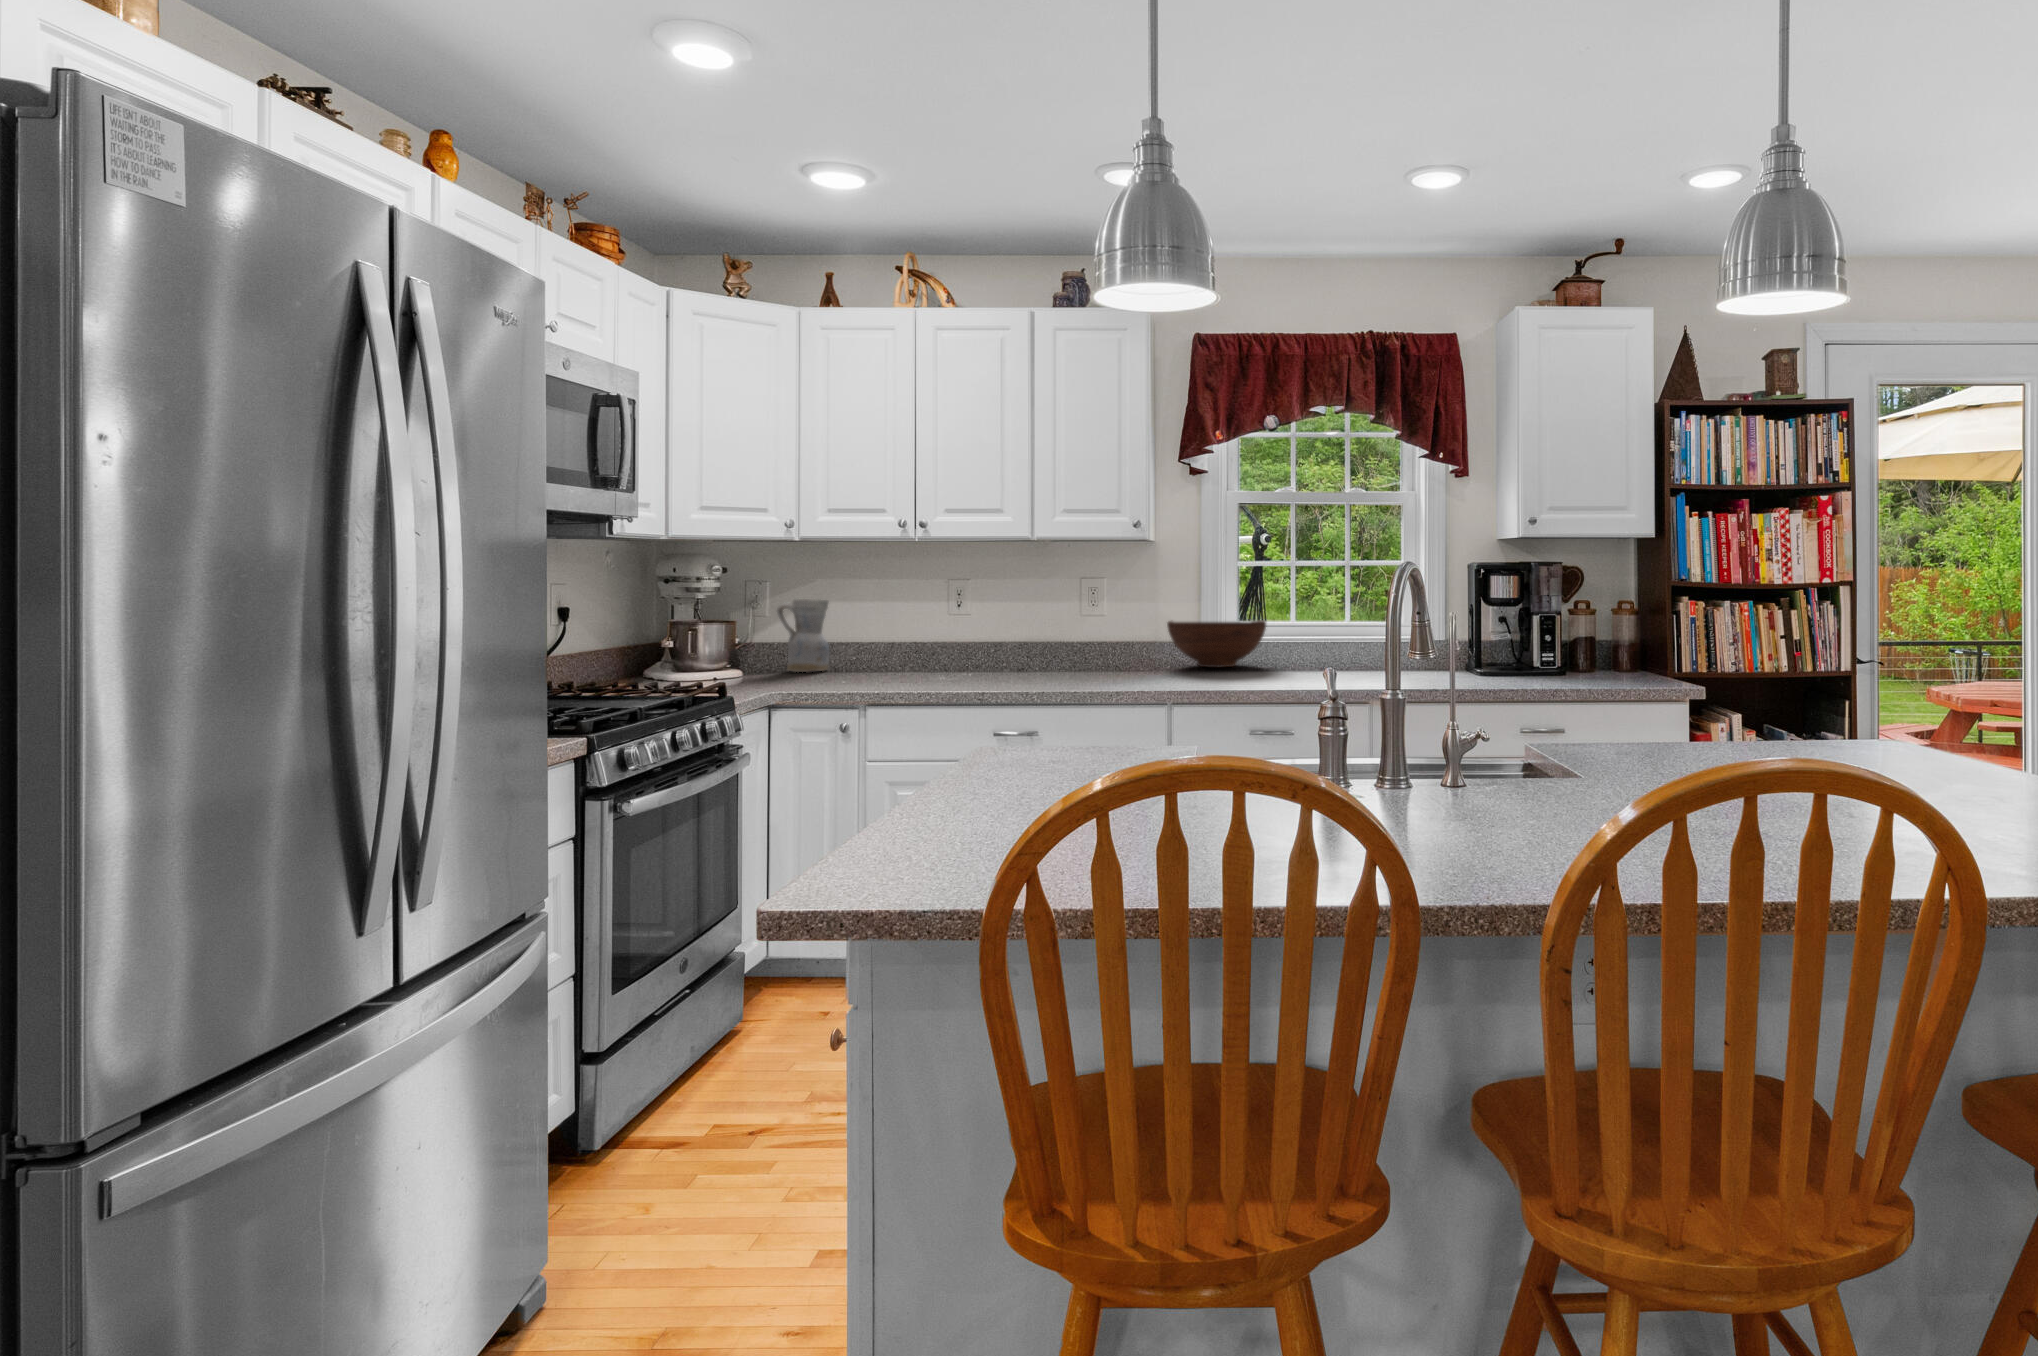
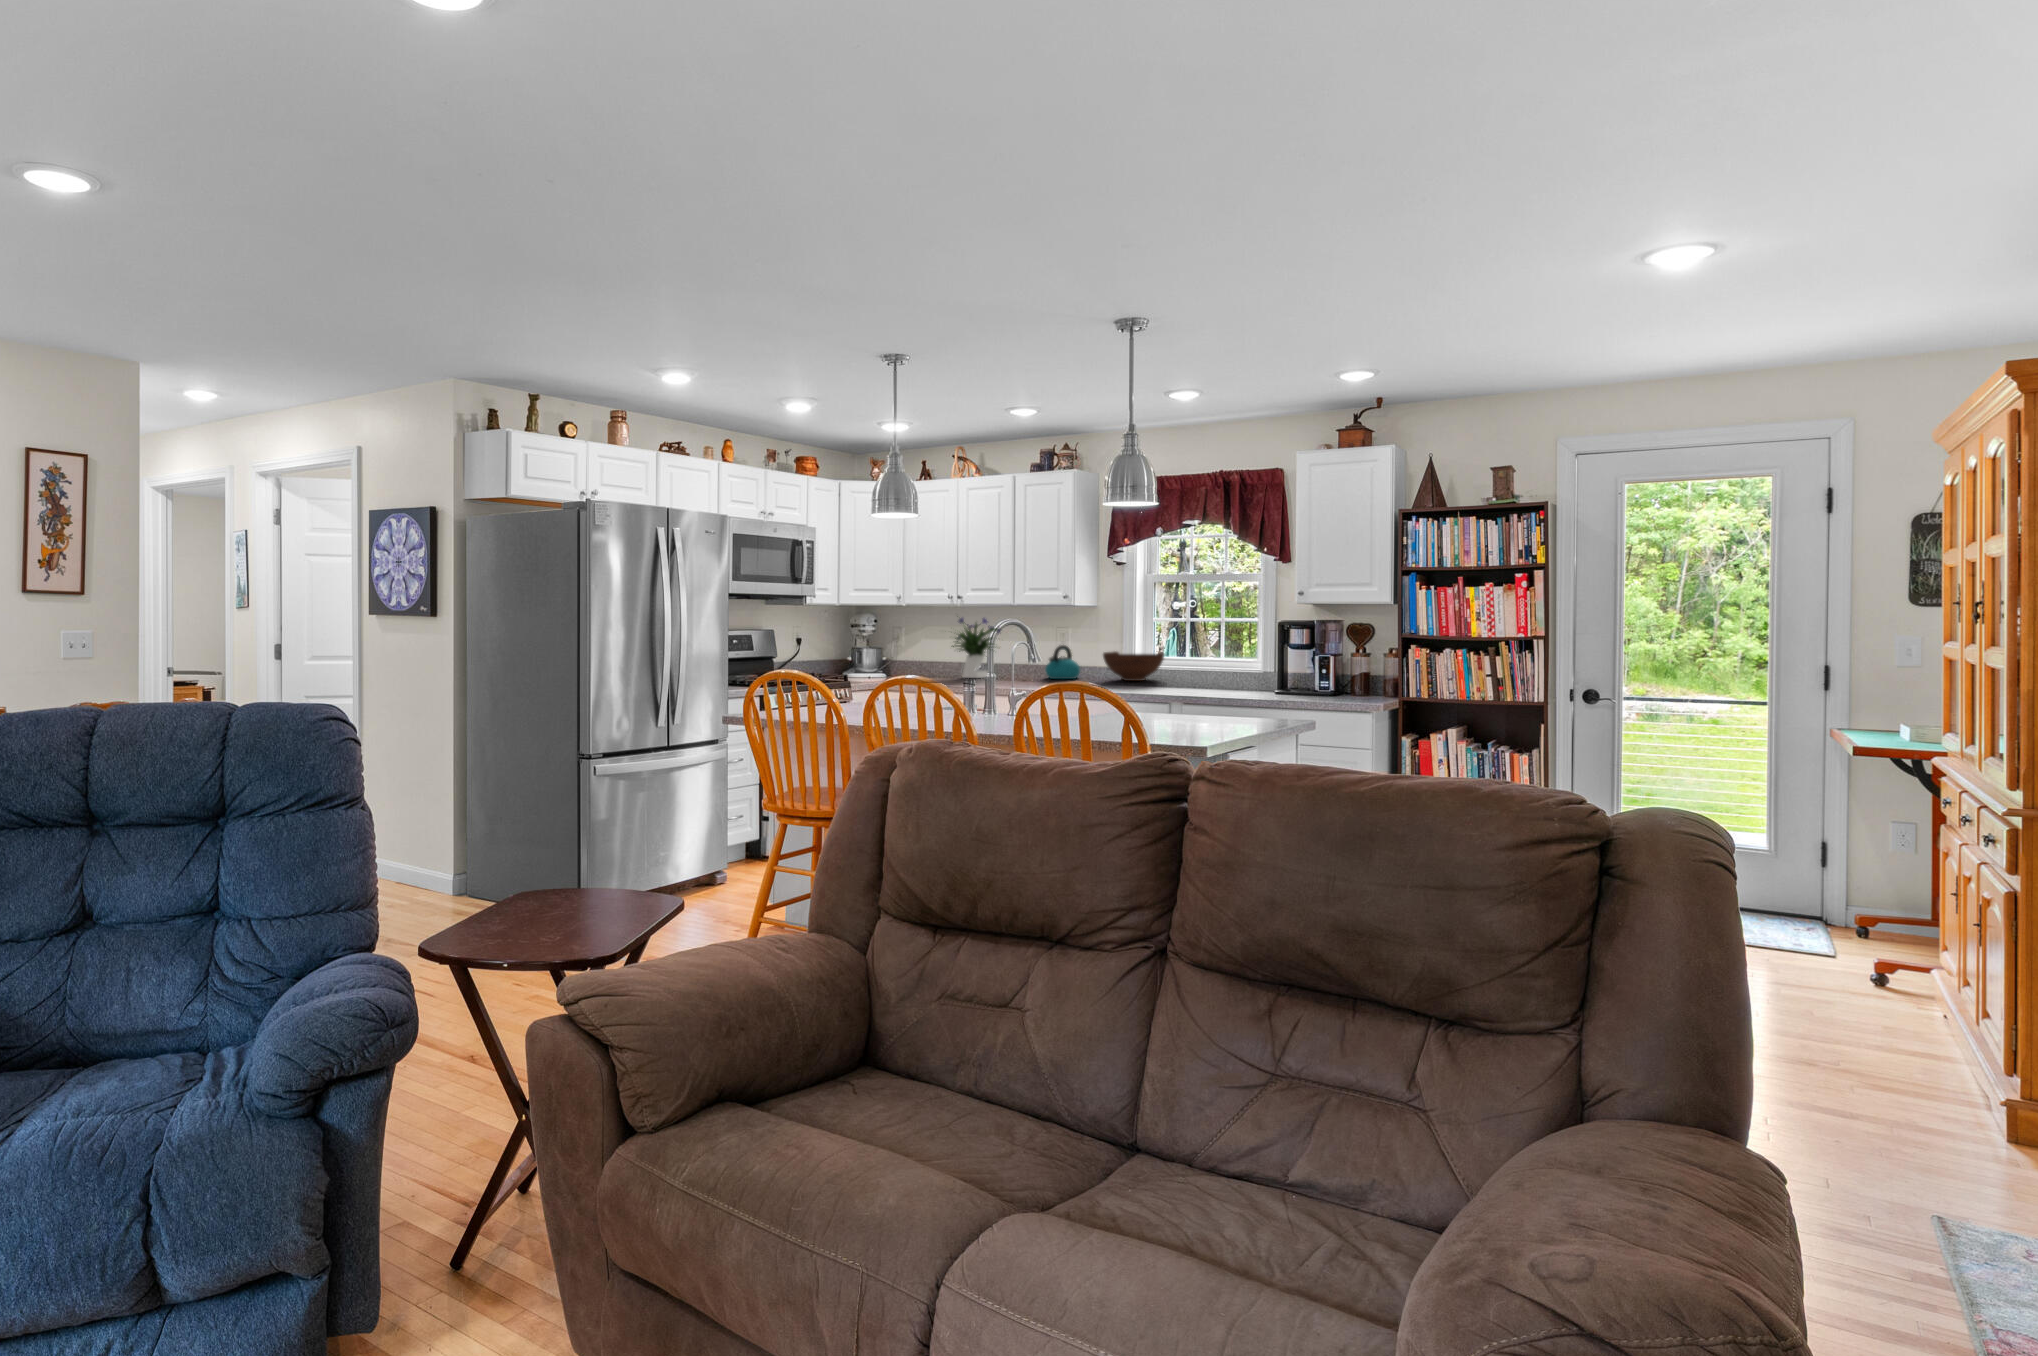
flower arrangement: none [871,555,986,672] -> present [951,618,1001,678]
ceramic pitcher: present [777,598,829,672] -> none [900,636,927,675]
kettle: none [1062,611,1122,669] -> present [1045,645,1080,679]

